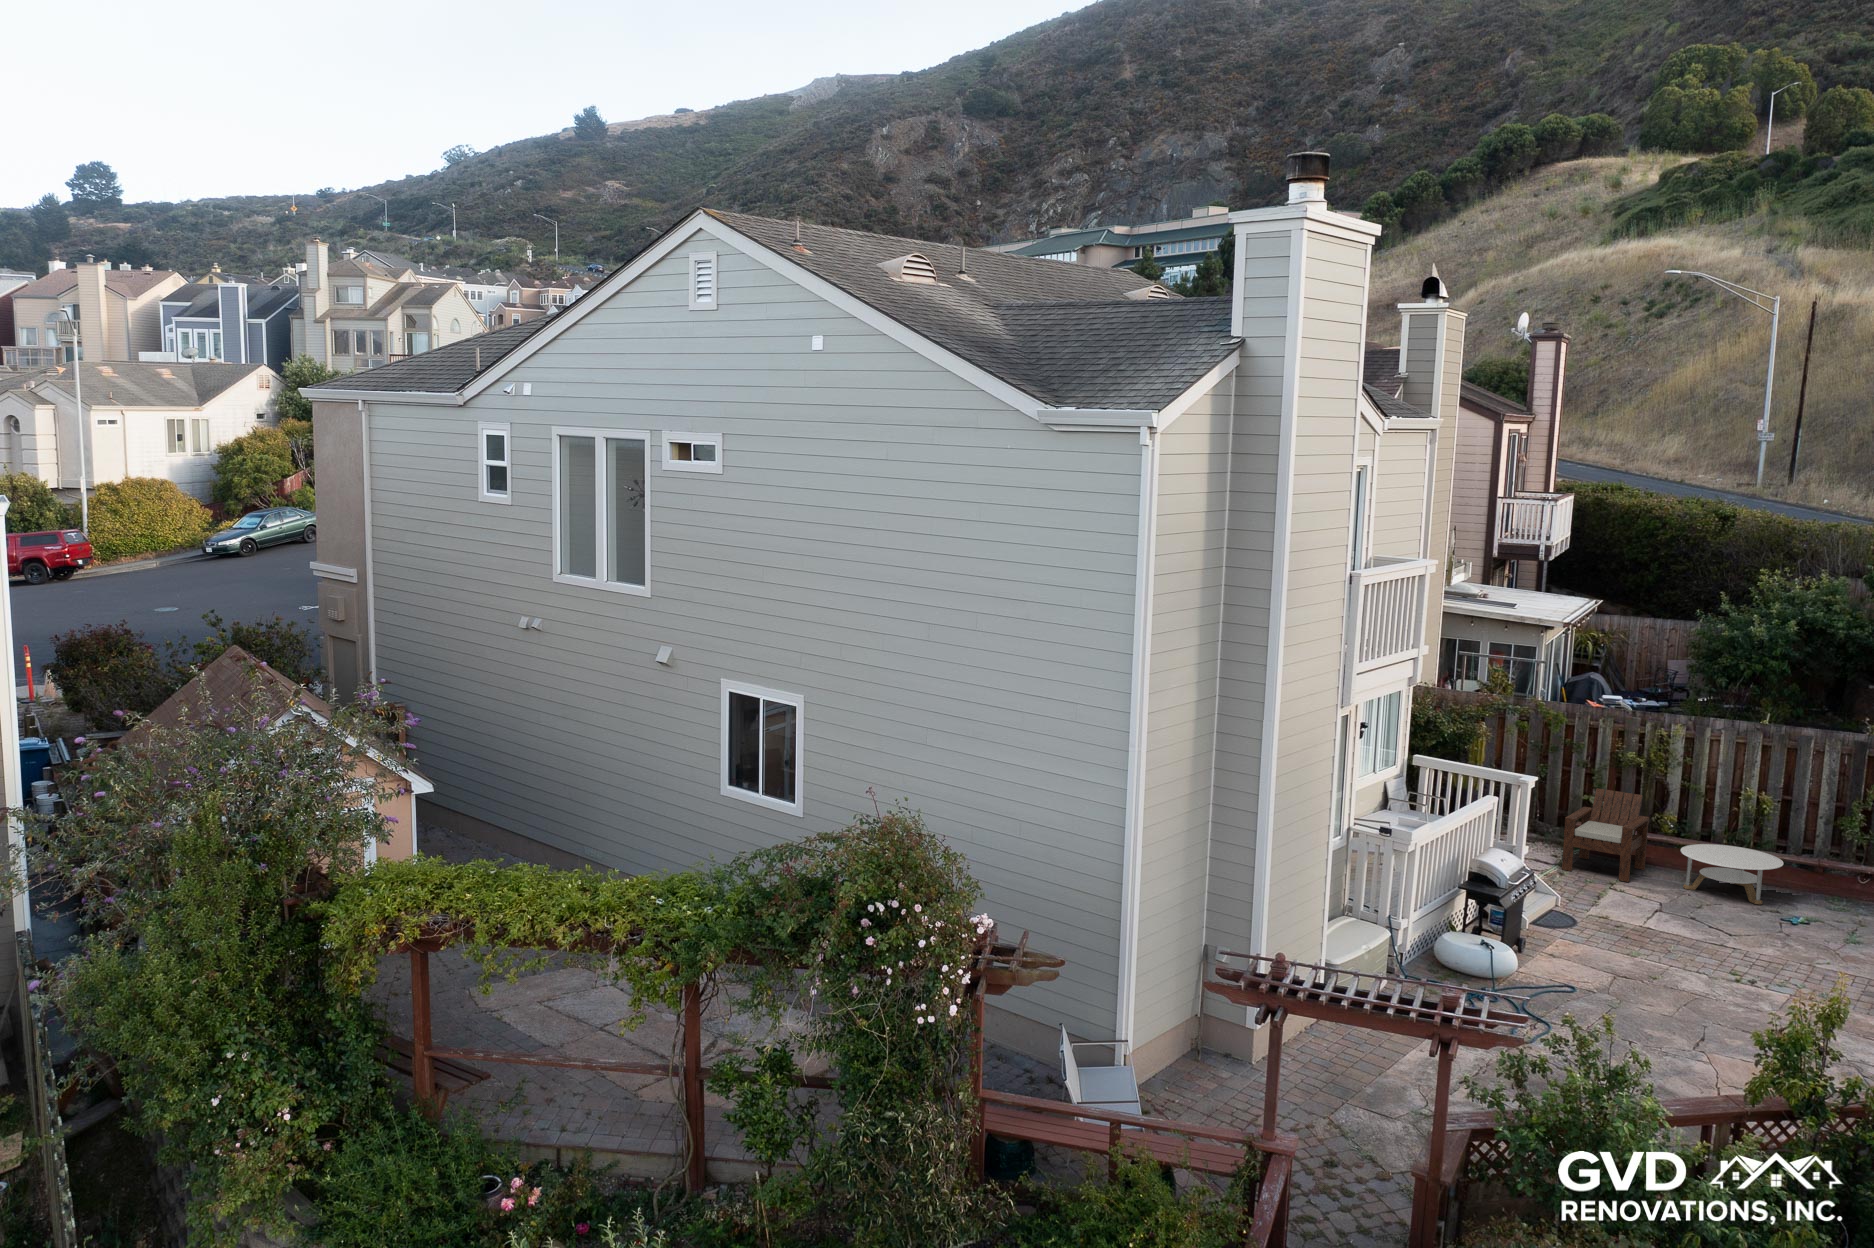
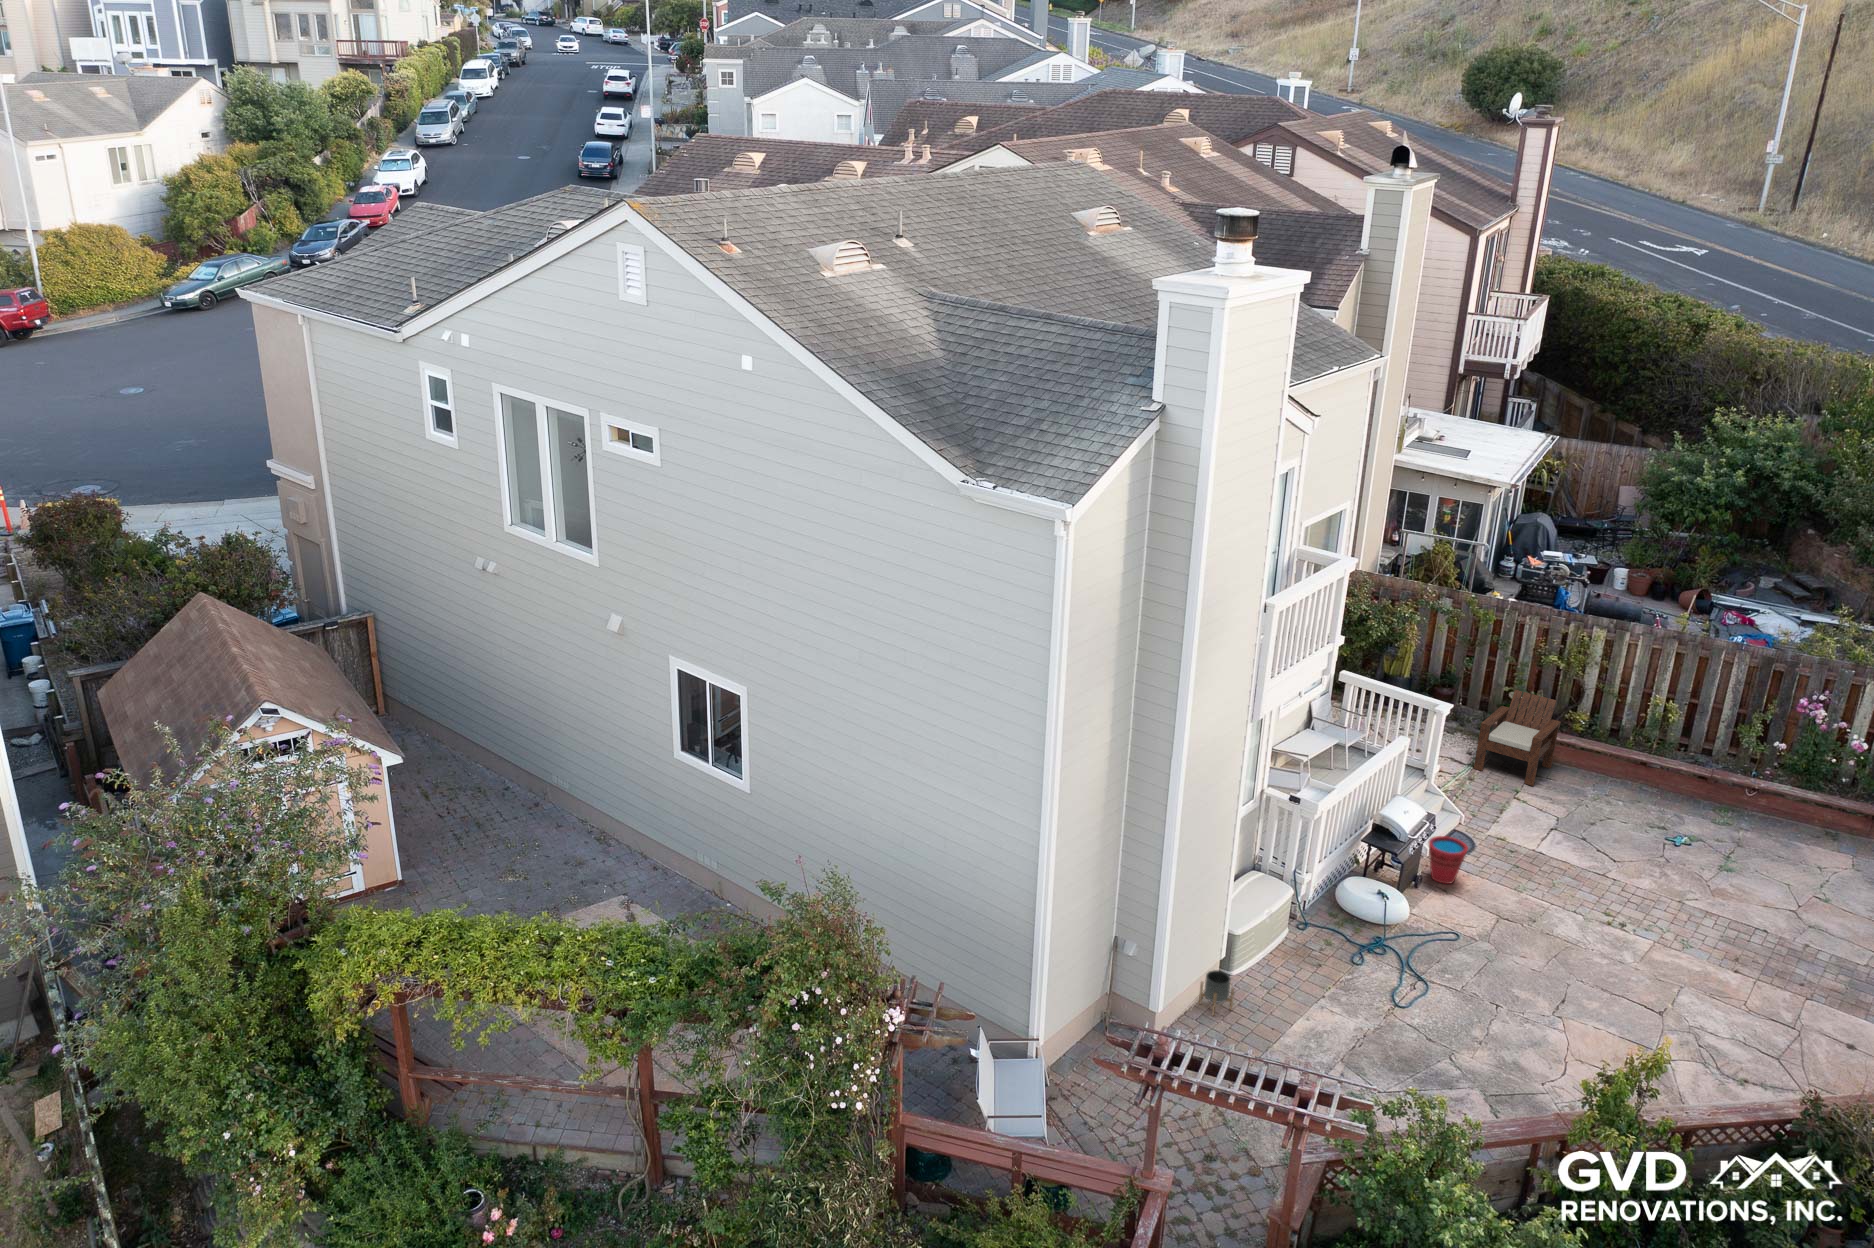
round table: present [1681,844,1784,904] -> none [1583,750,1677,817]
bucket: none [1526,903,1570,953] -> present [1429,836,1468,884]
planter: none [1294,1002,1333,1051] -> present [1199,970,1234,1015]

